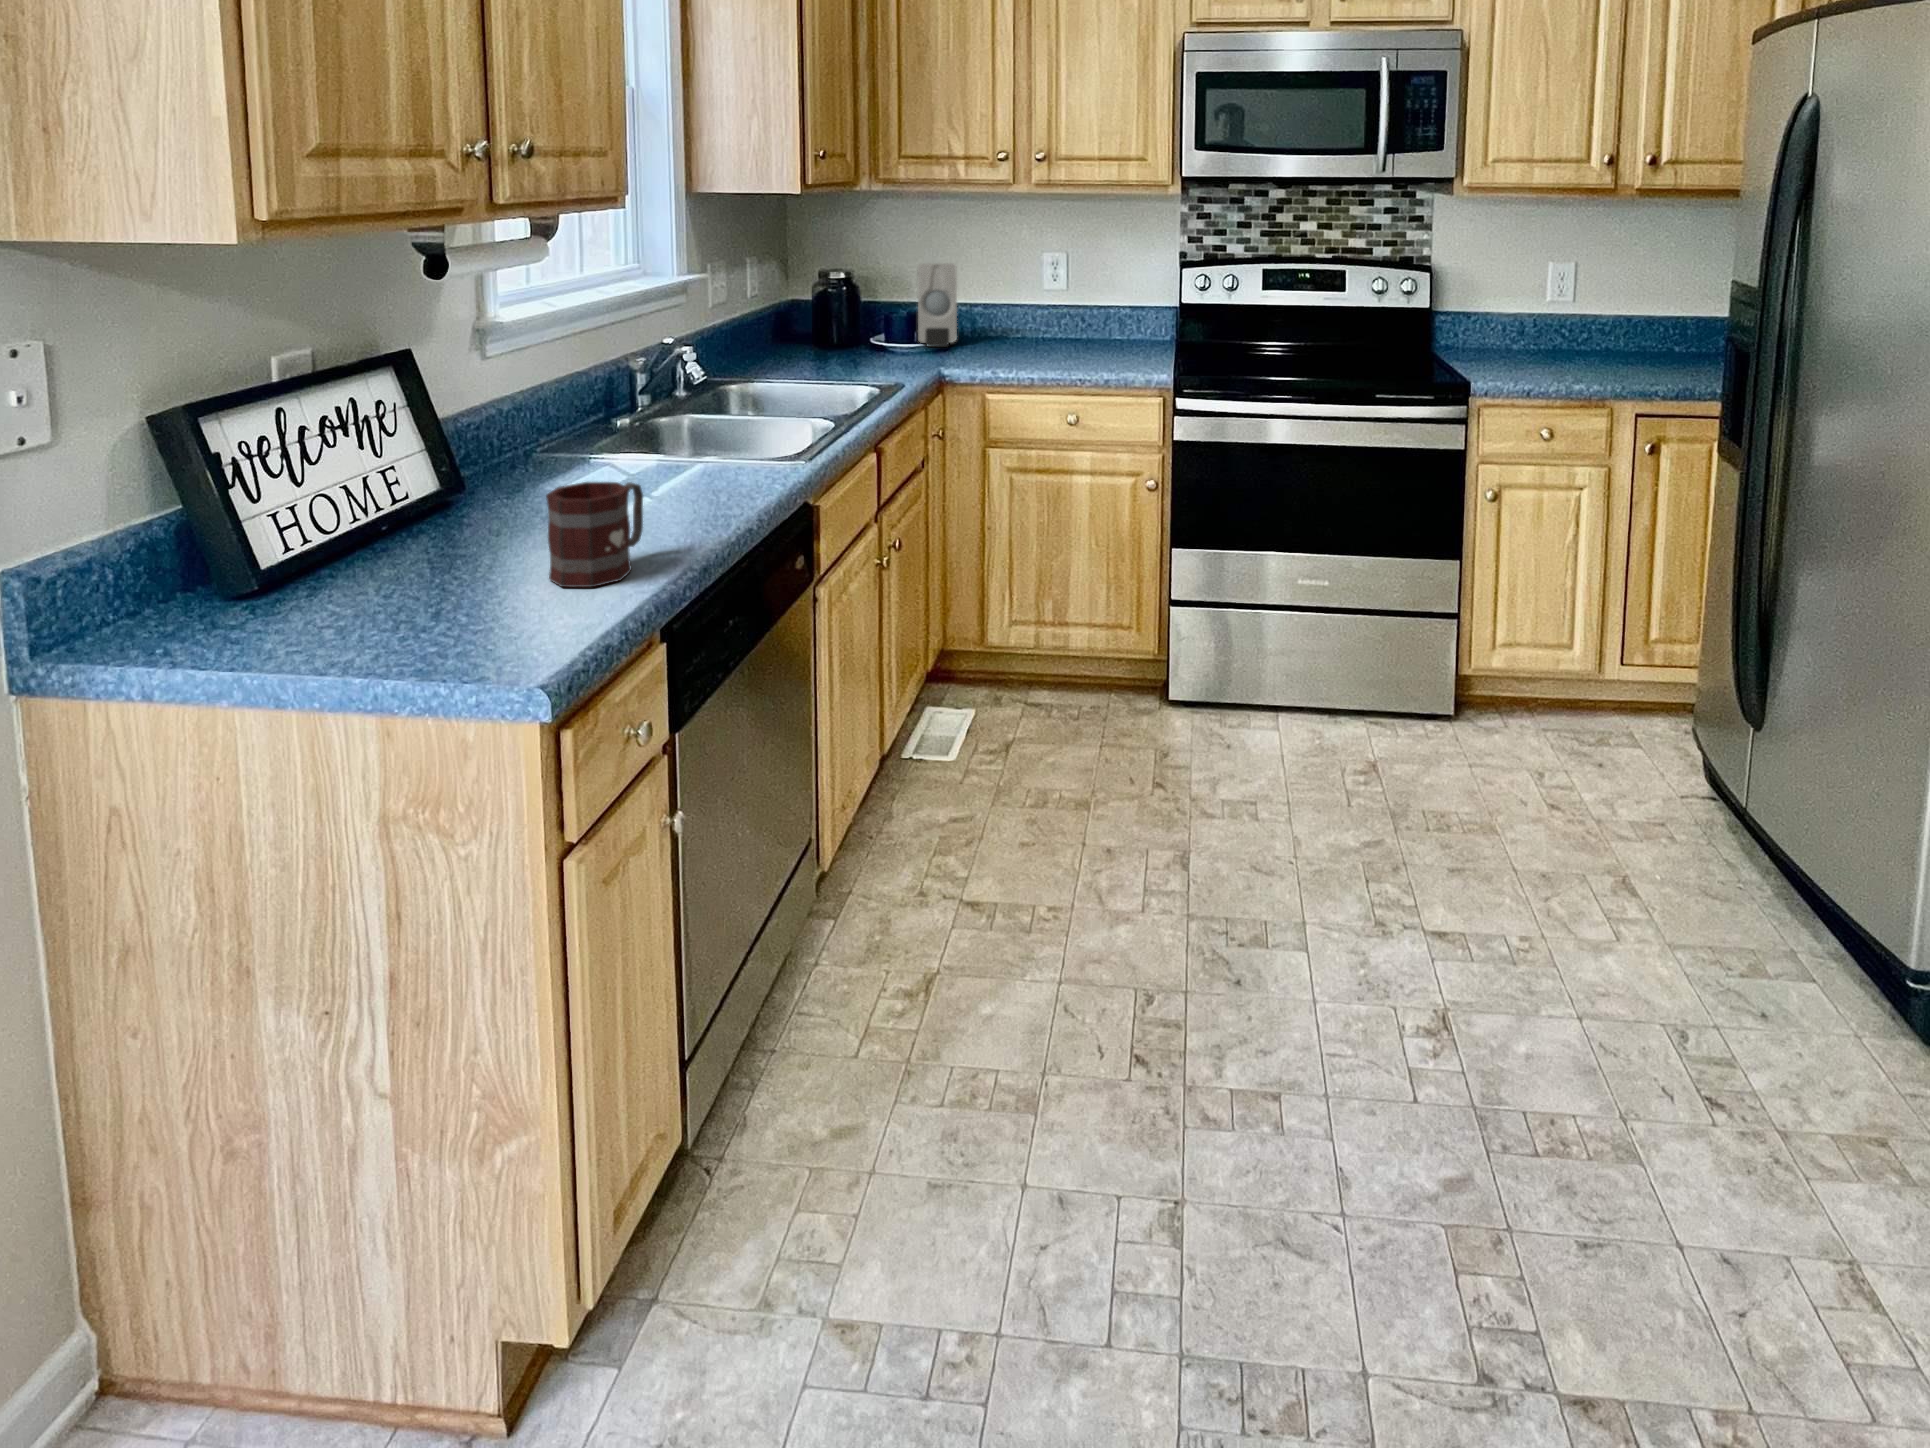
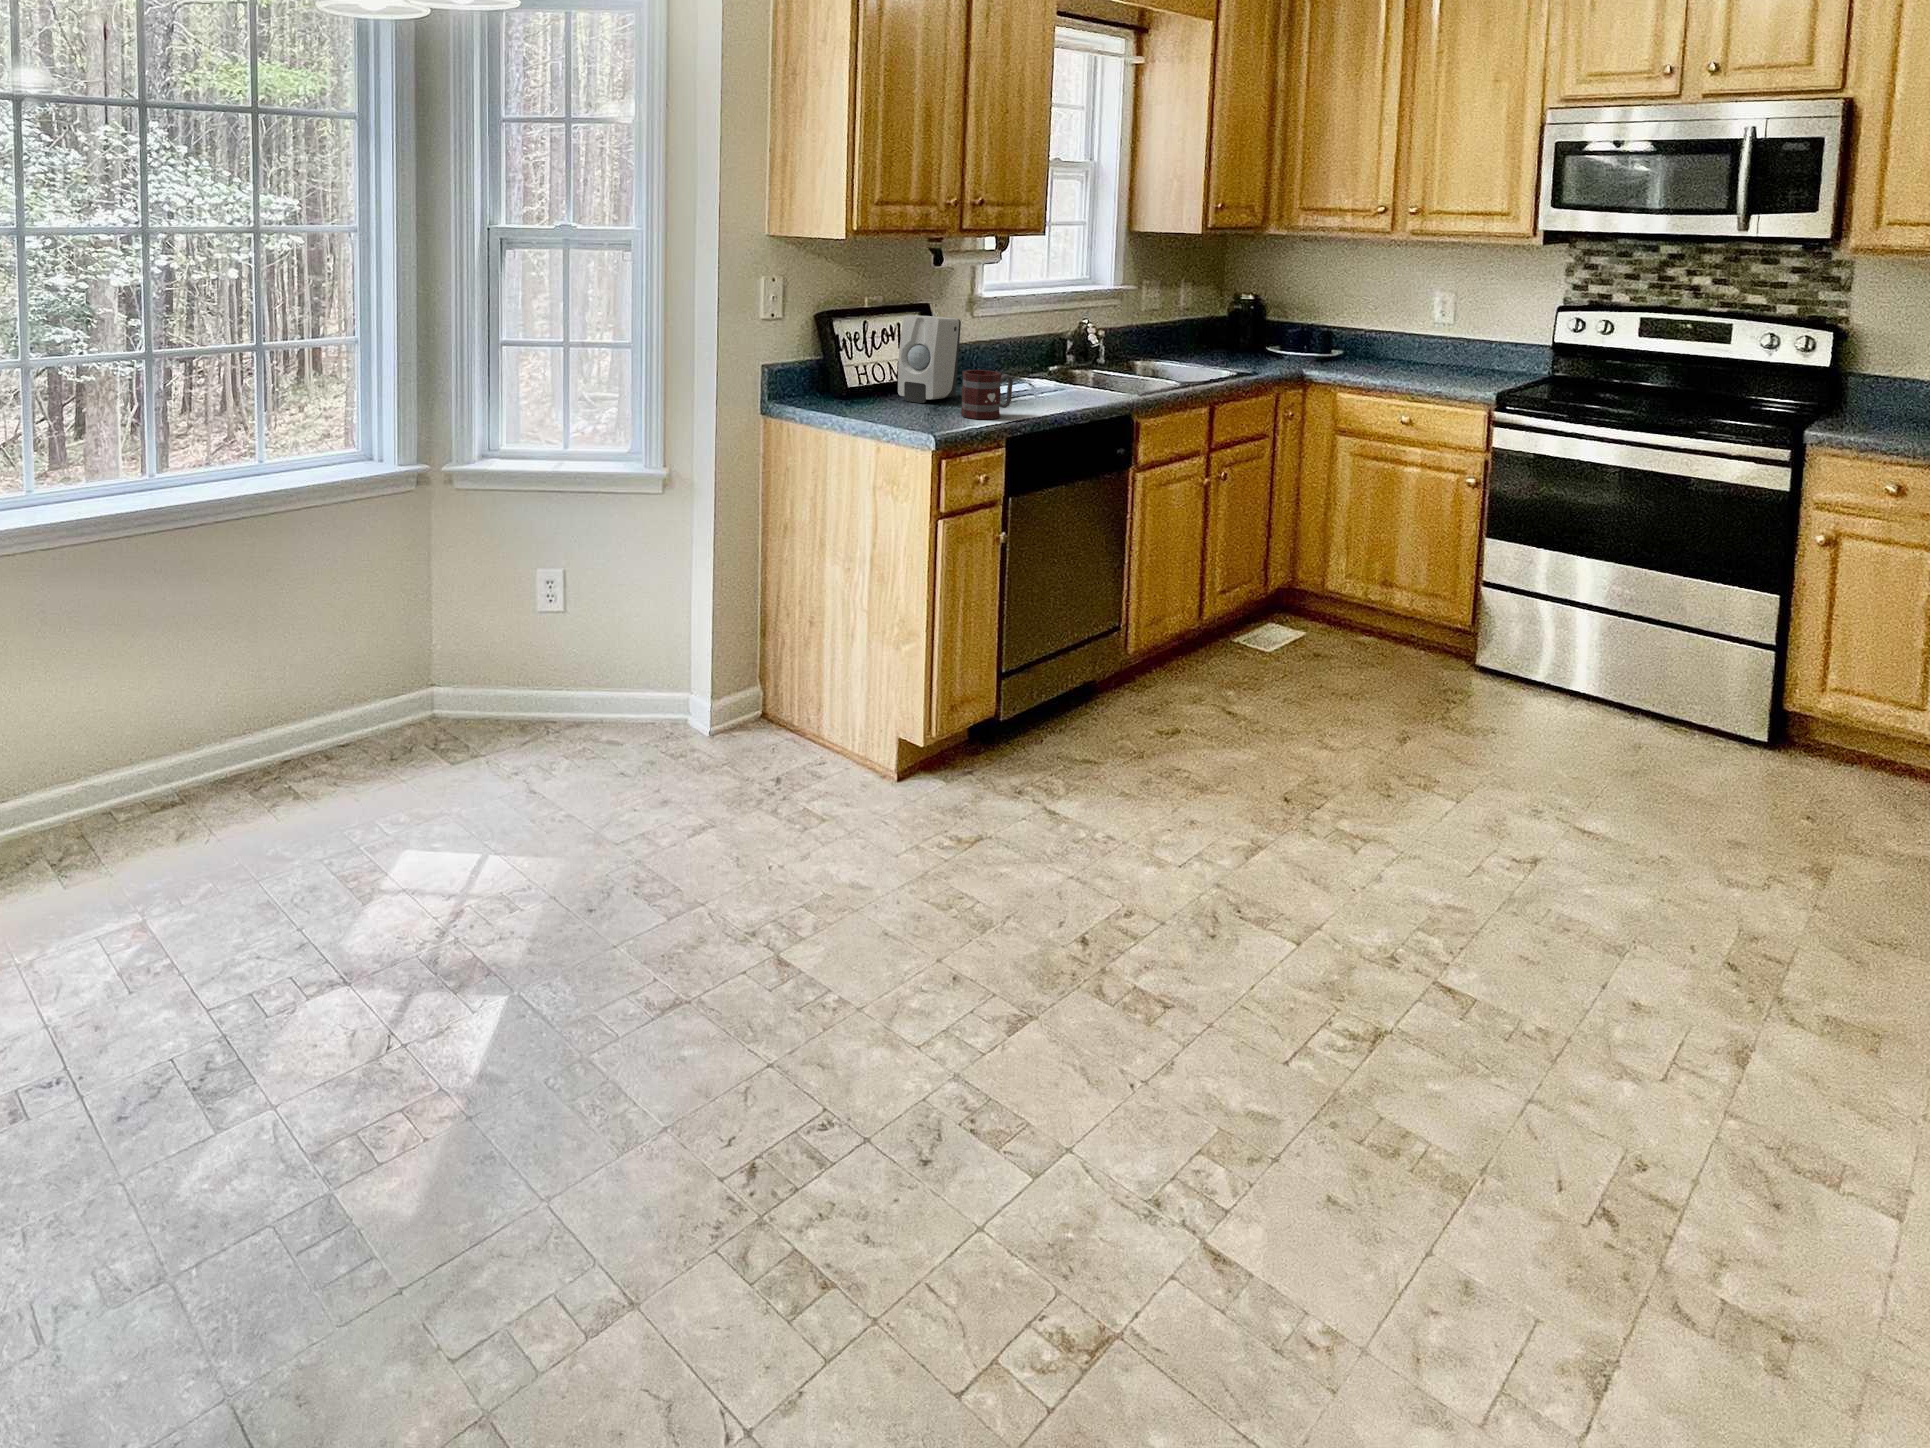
soap dispenser: present [917,263,957,347] -> present [898,315,961,403]

